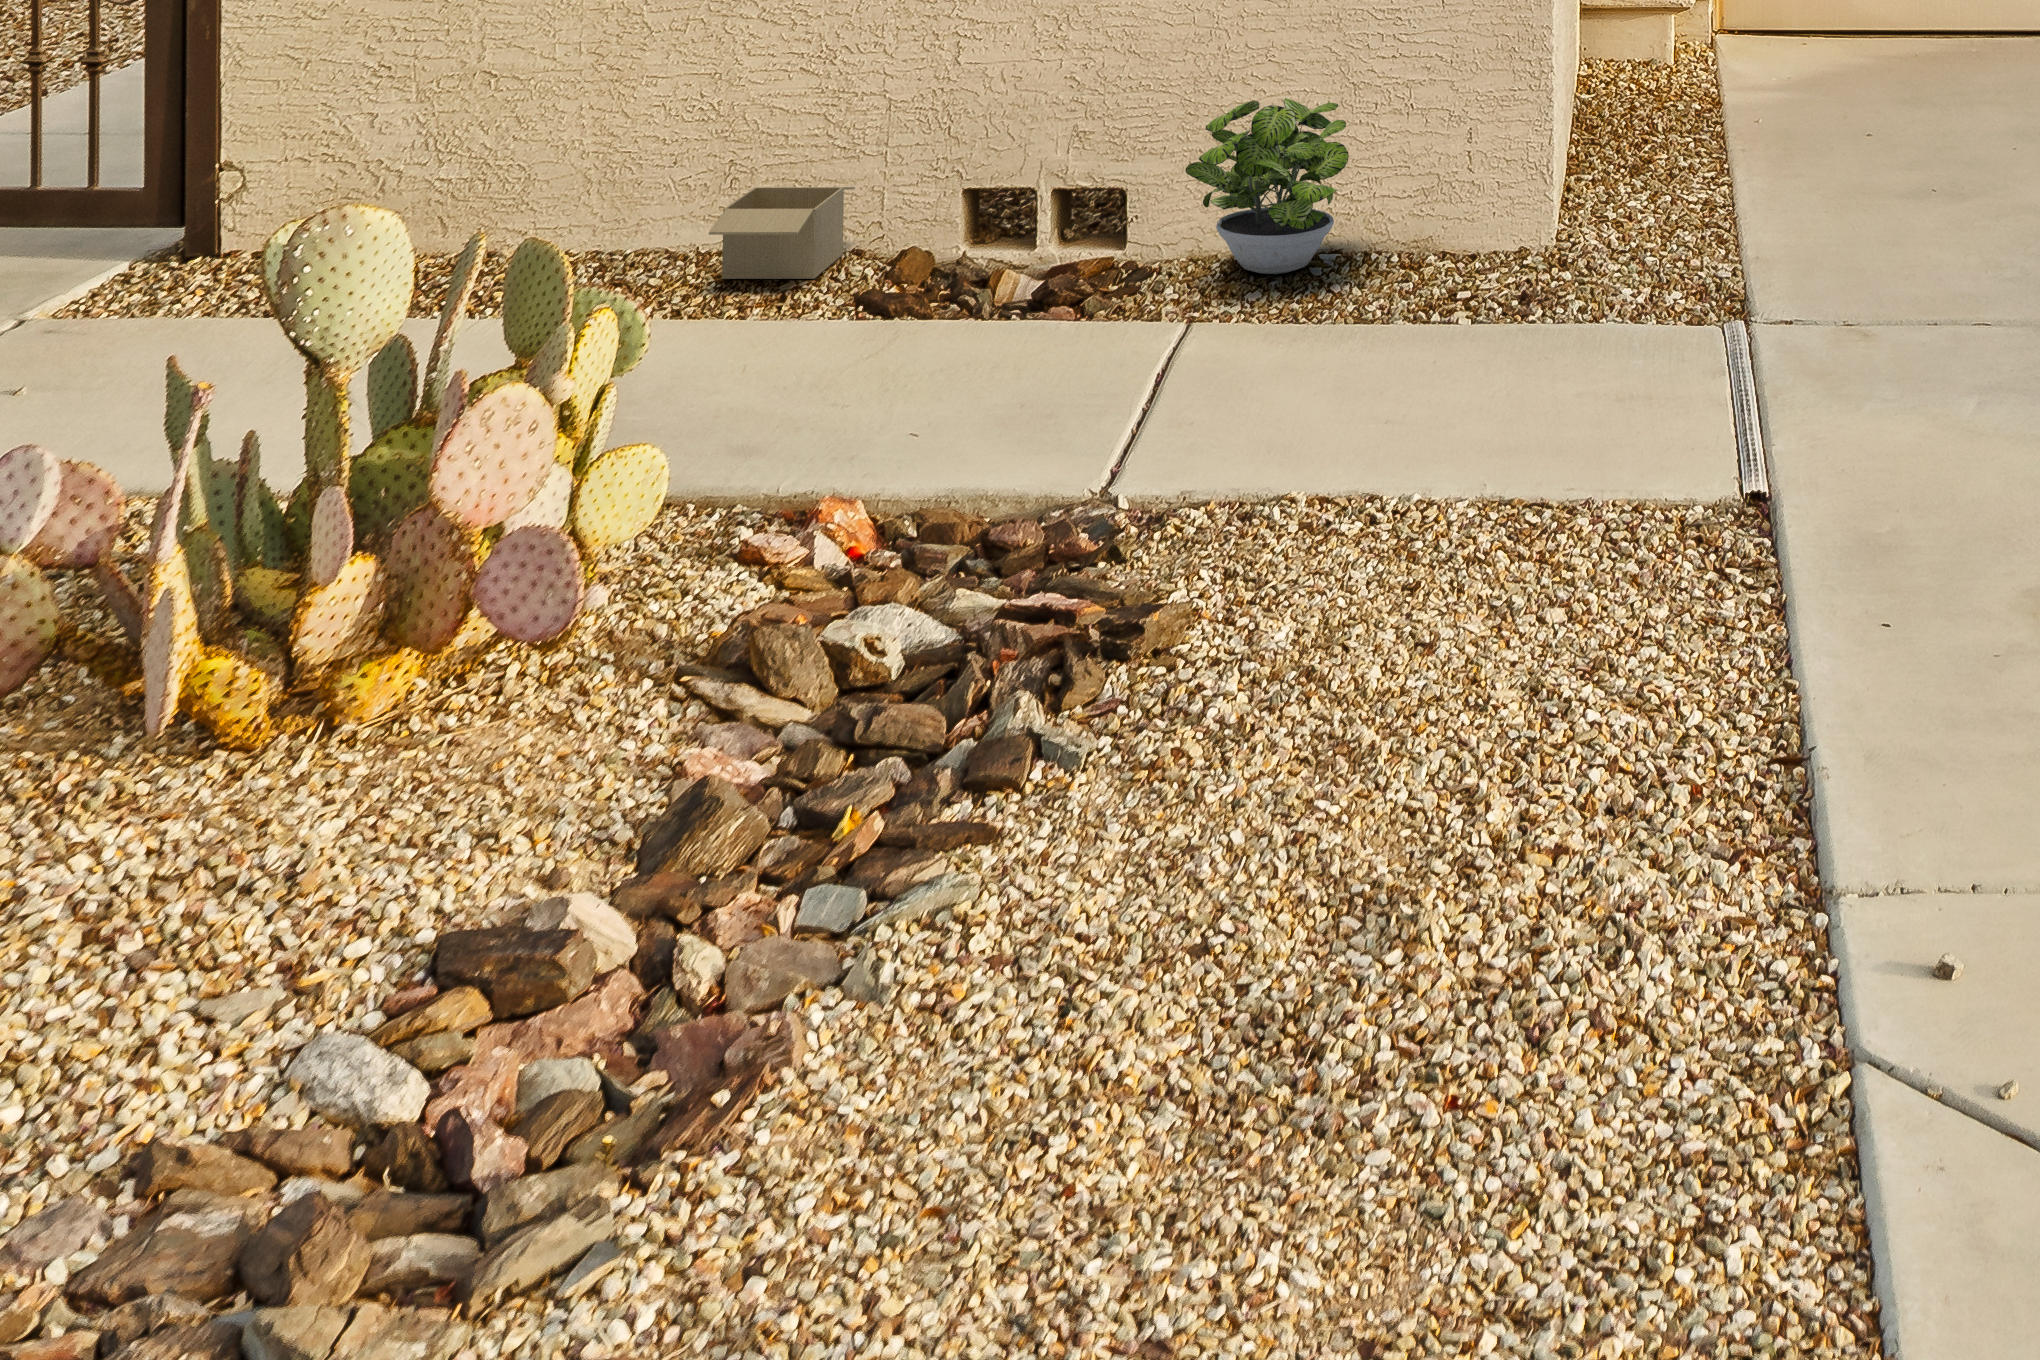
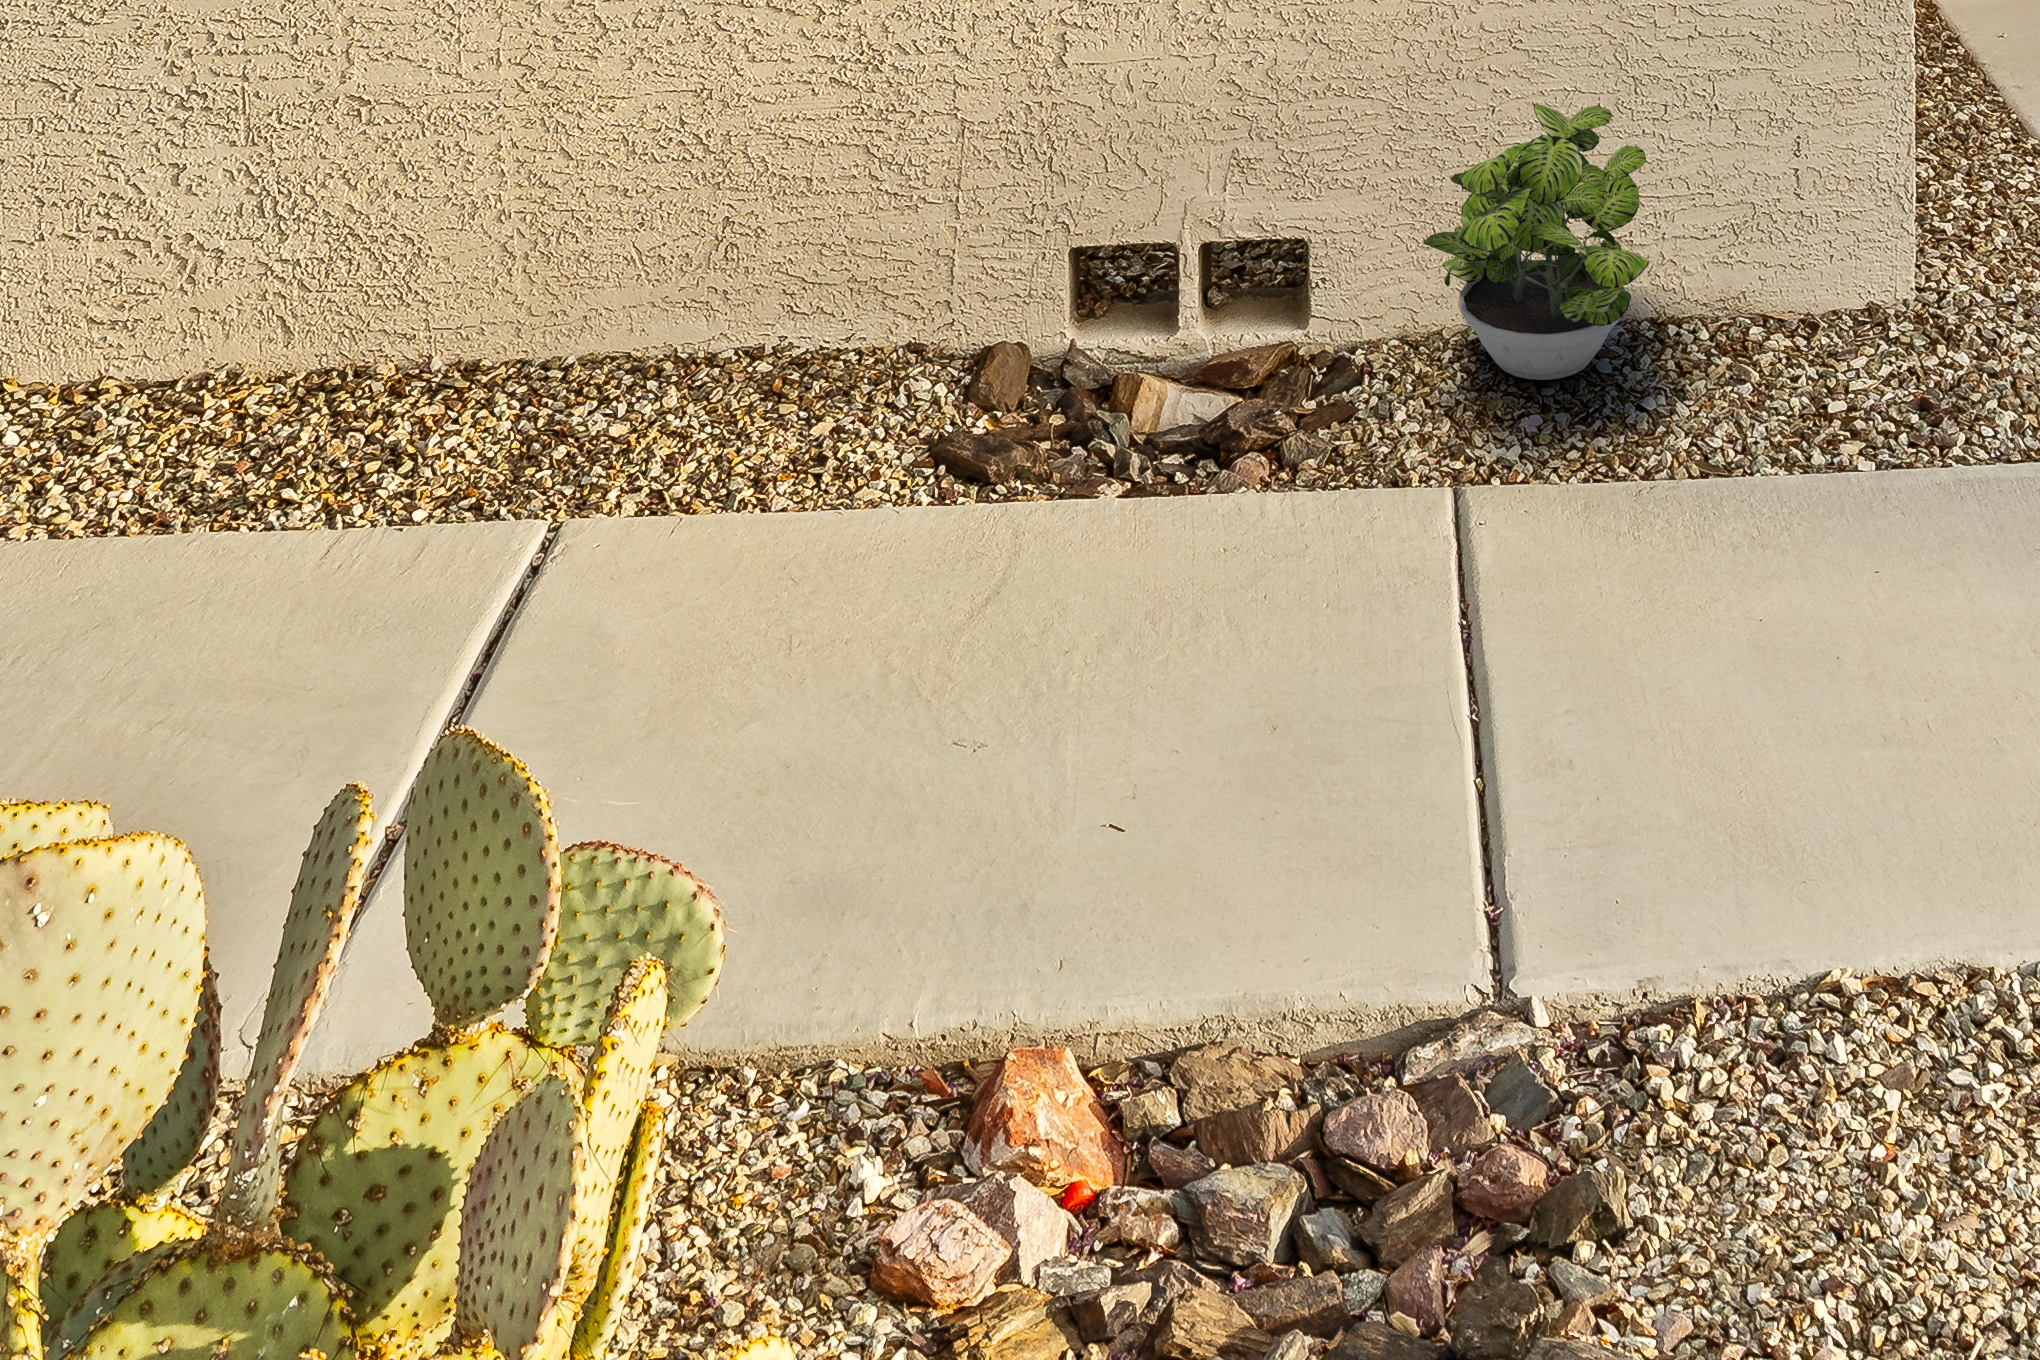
cardboard box: present [709,187,855,279] -> none [700,249,905,432]

